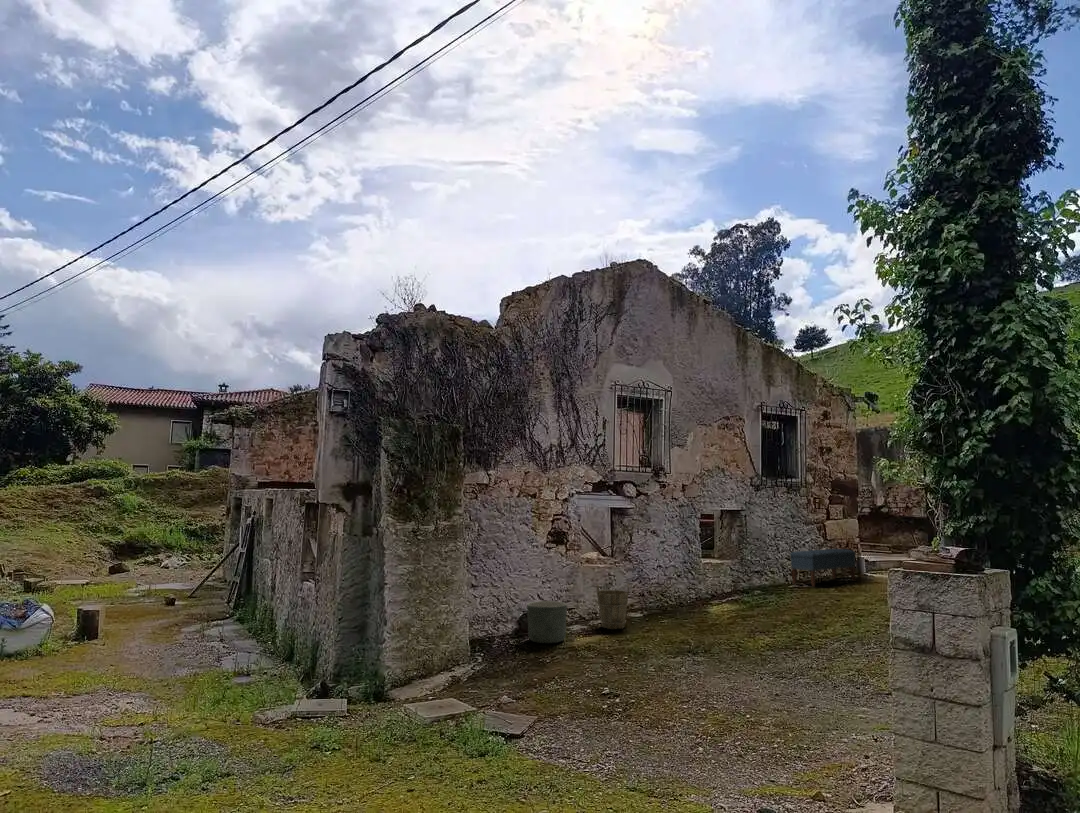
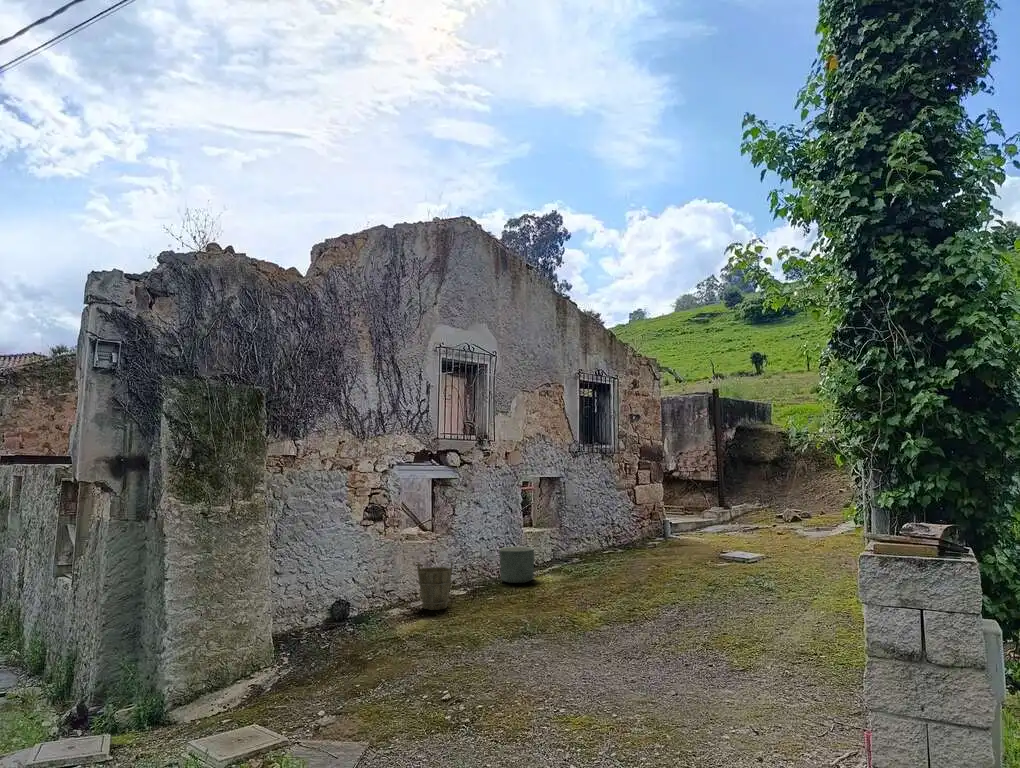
bench: present [790,549,855,586] -> none [605,513,664,552]
planter: present [527,601,567,643] -> present [499,547,534,583]

